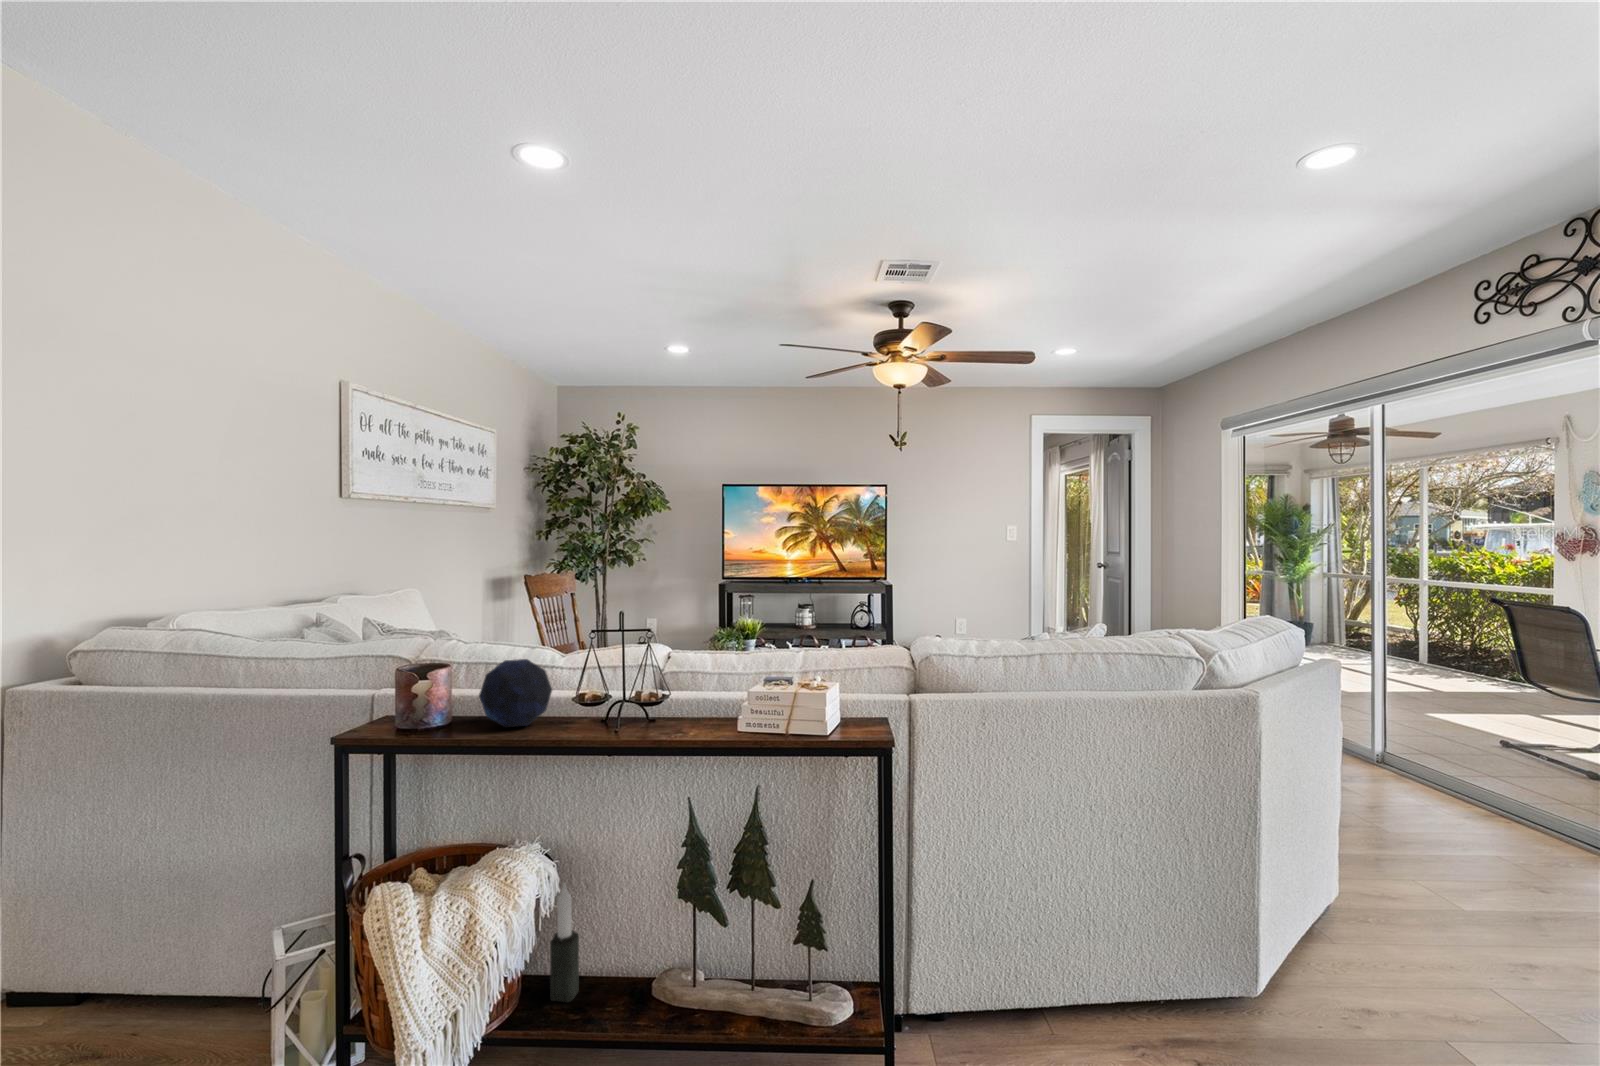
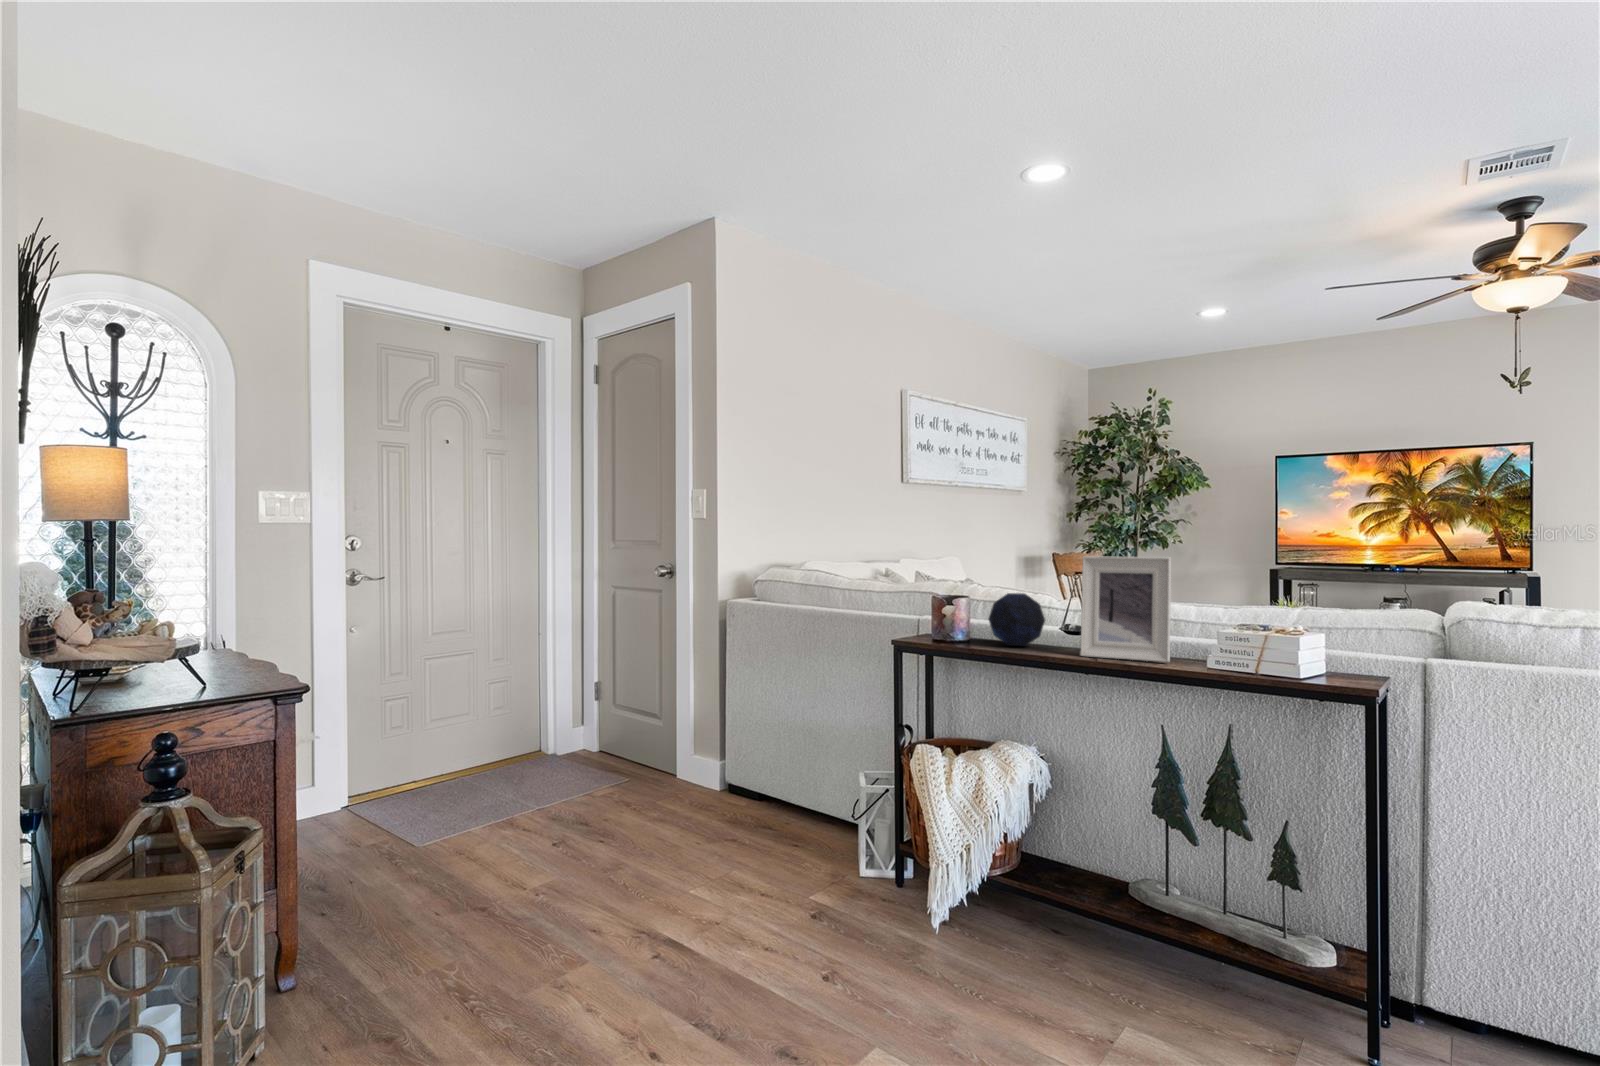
picture frame: none [599,611,697,734] -> present [1080,556,1171,662]
candle: present [550,883,579,1002] -> none [1044,780,1068,879]

